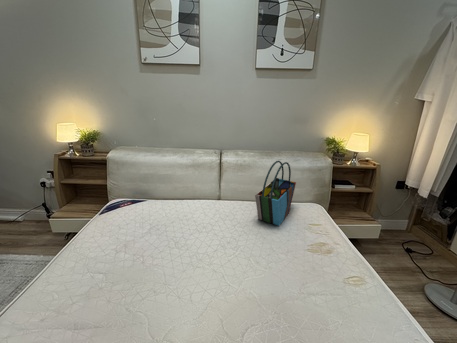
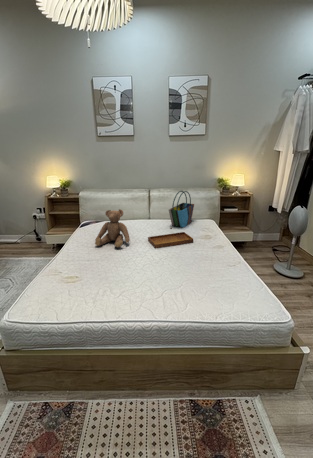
teddy bear: none [103,206,178,295] -> present [95,209,130,247]
tray: none [217,242,309,297] -> present [148,227,193,248]

